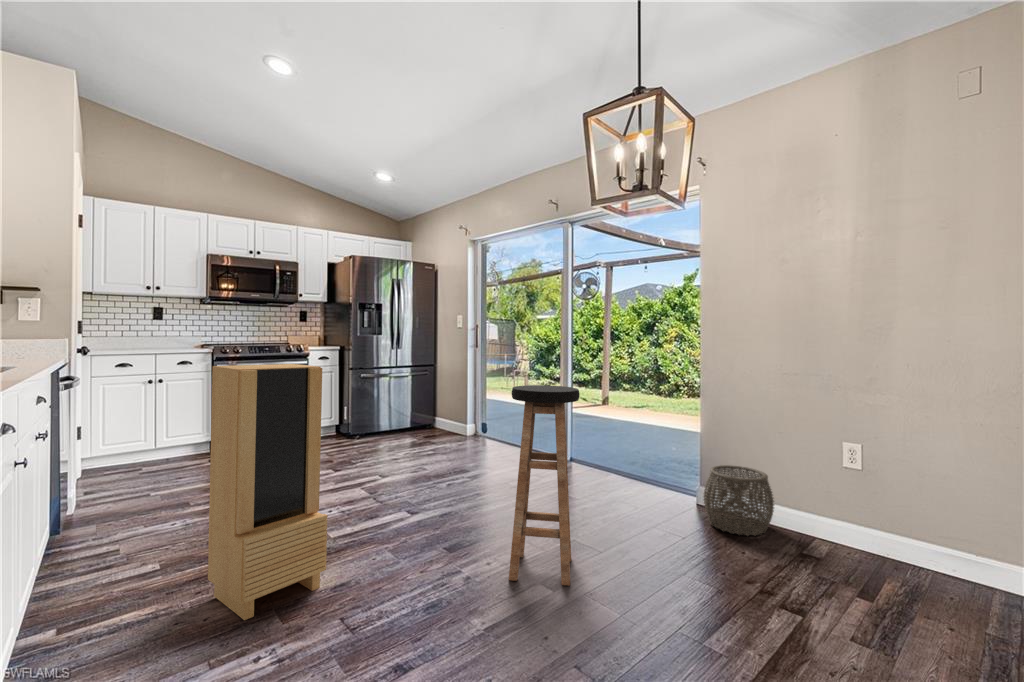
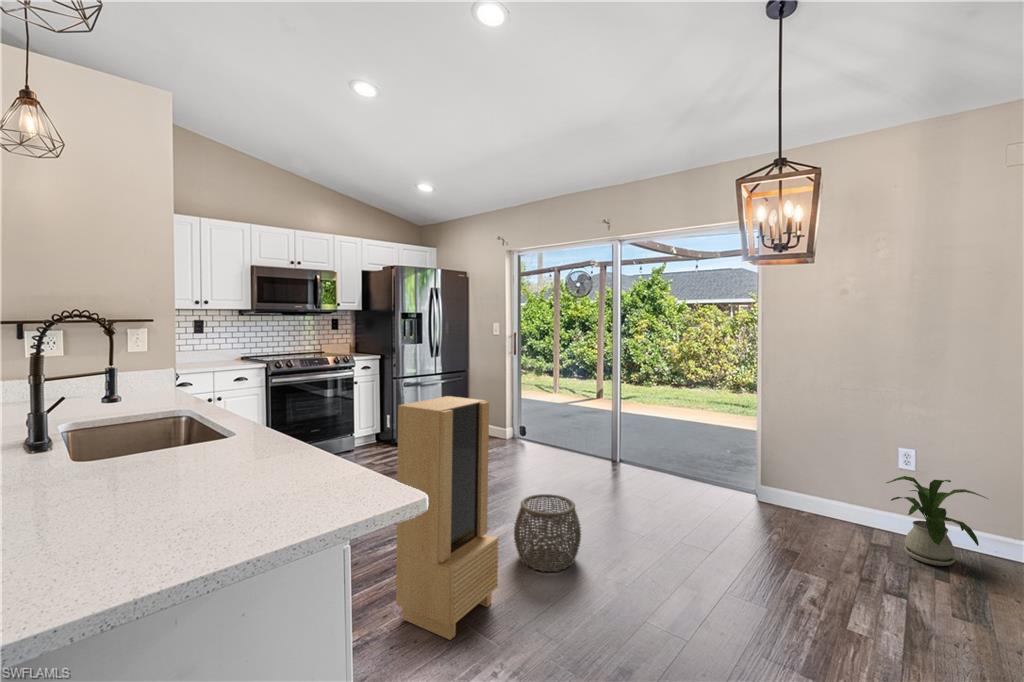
bar stool: present [509,385,580,586] -> none [640,408,708,586]
woven basket: present [703,465,774,536] -> present [514,494,581,572]
house plant: none [816,474,931,582] -> present [887,476,988,566]

